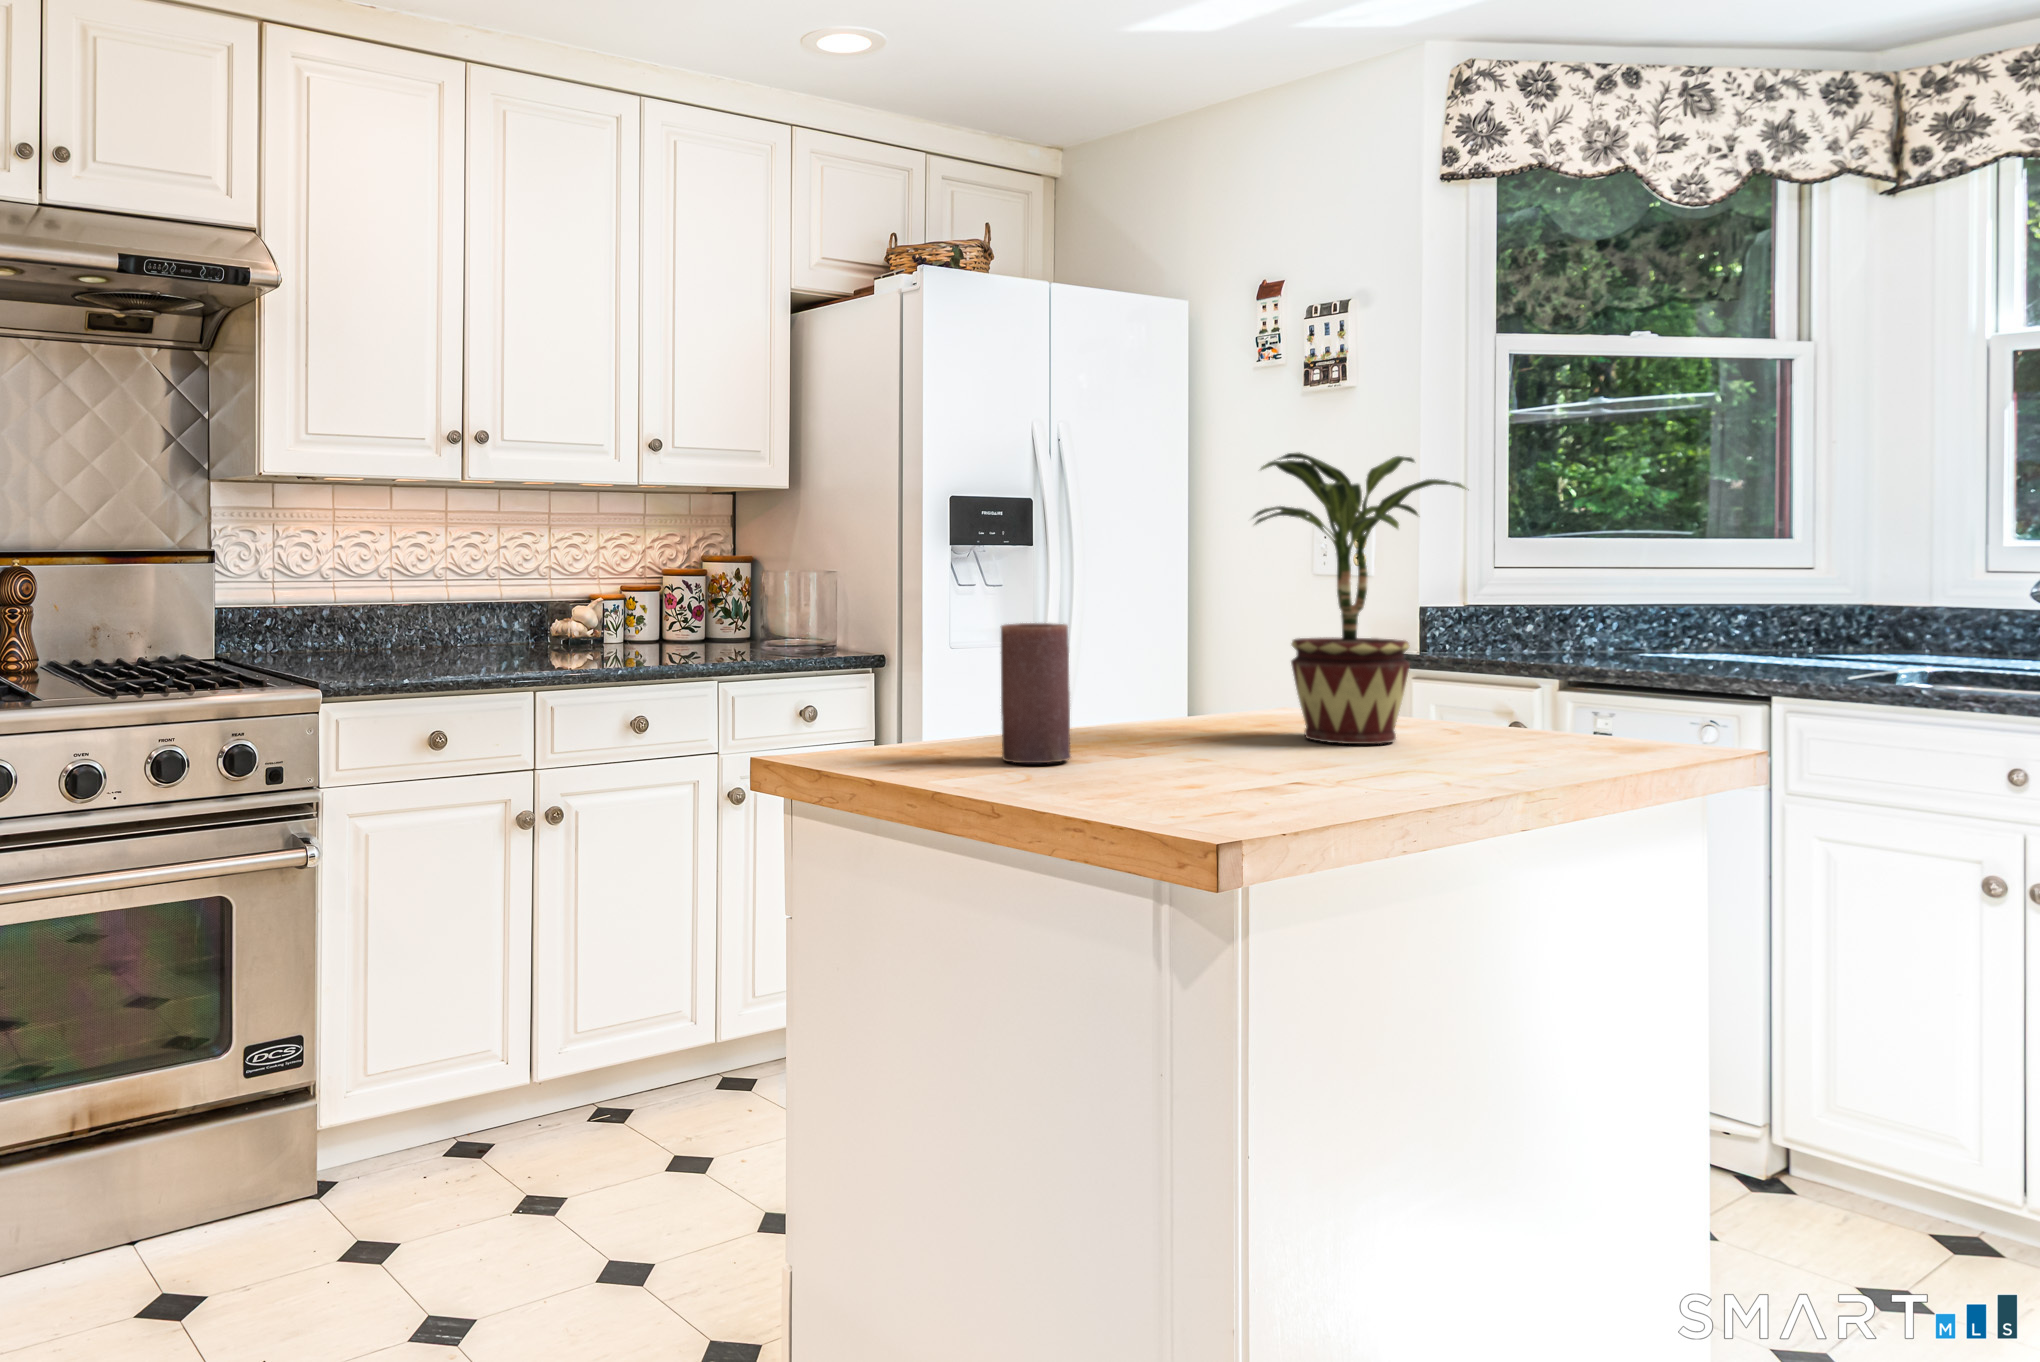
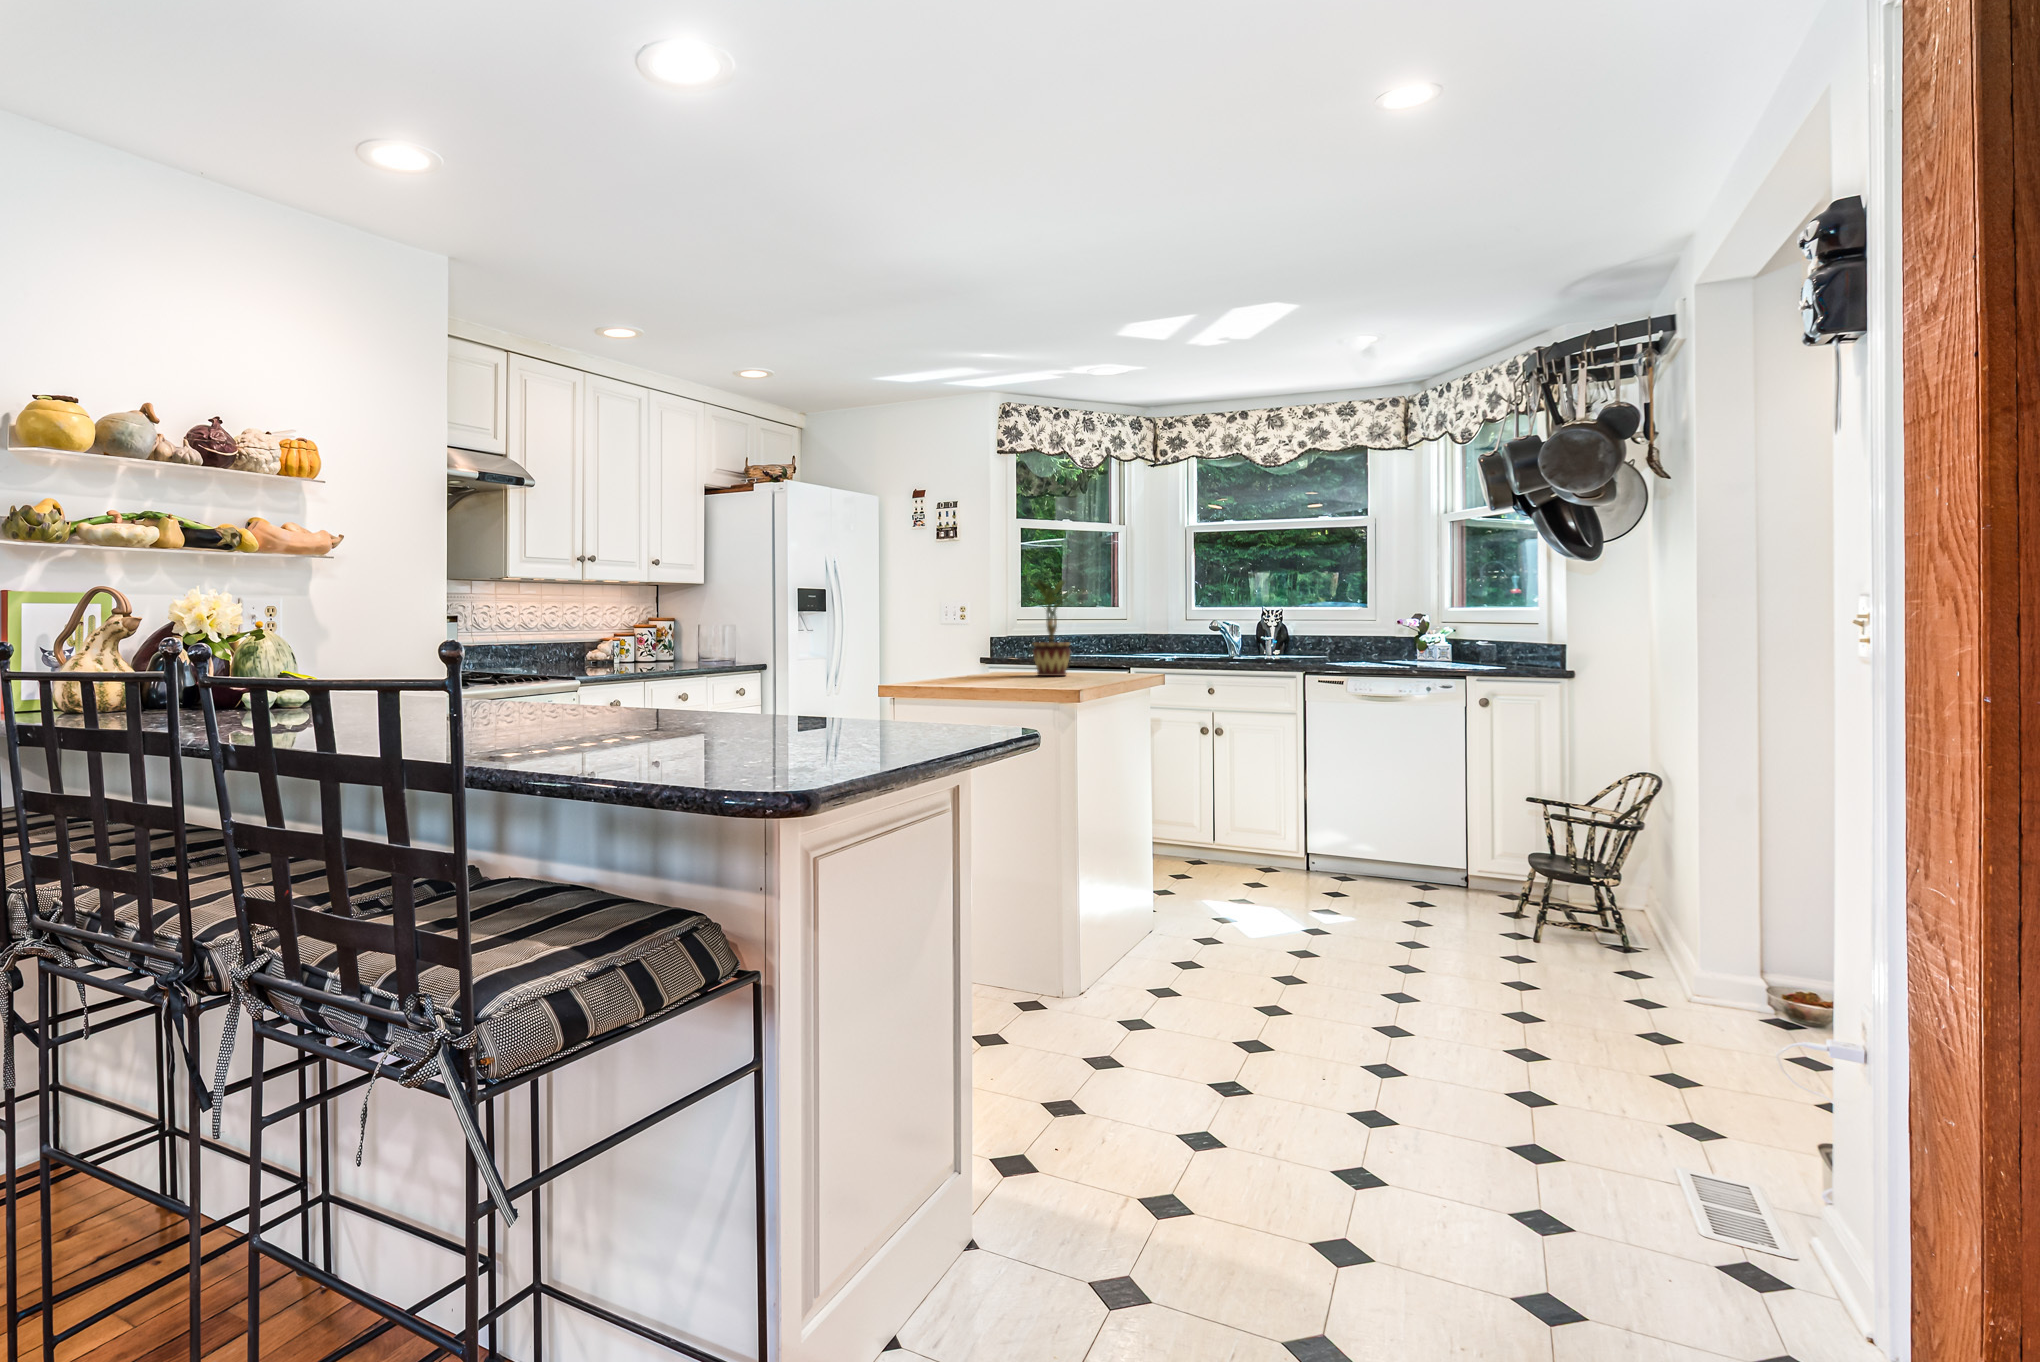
candle: present [1001,623,1071,763] -> none [969,636,992,682]

